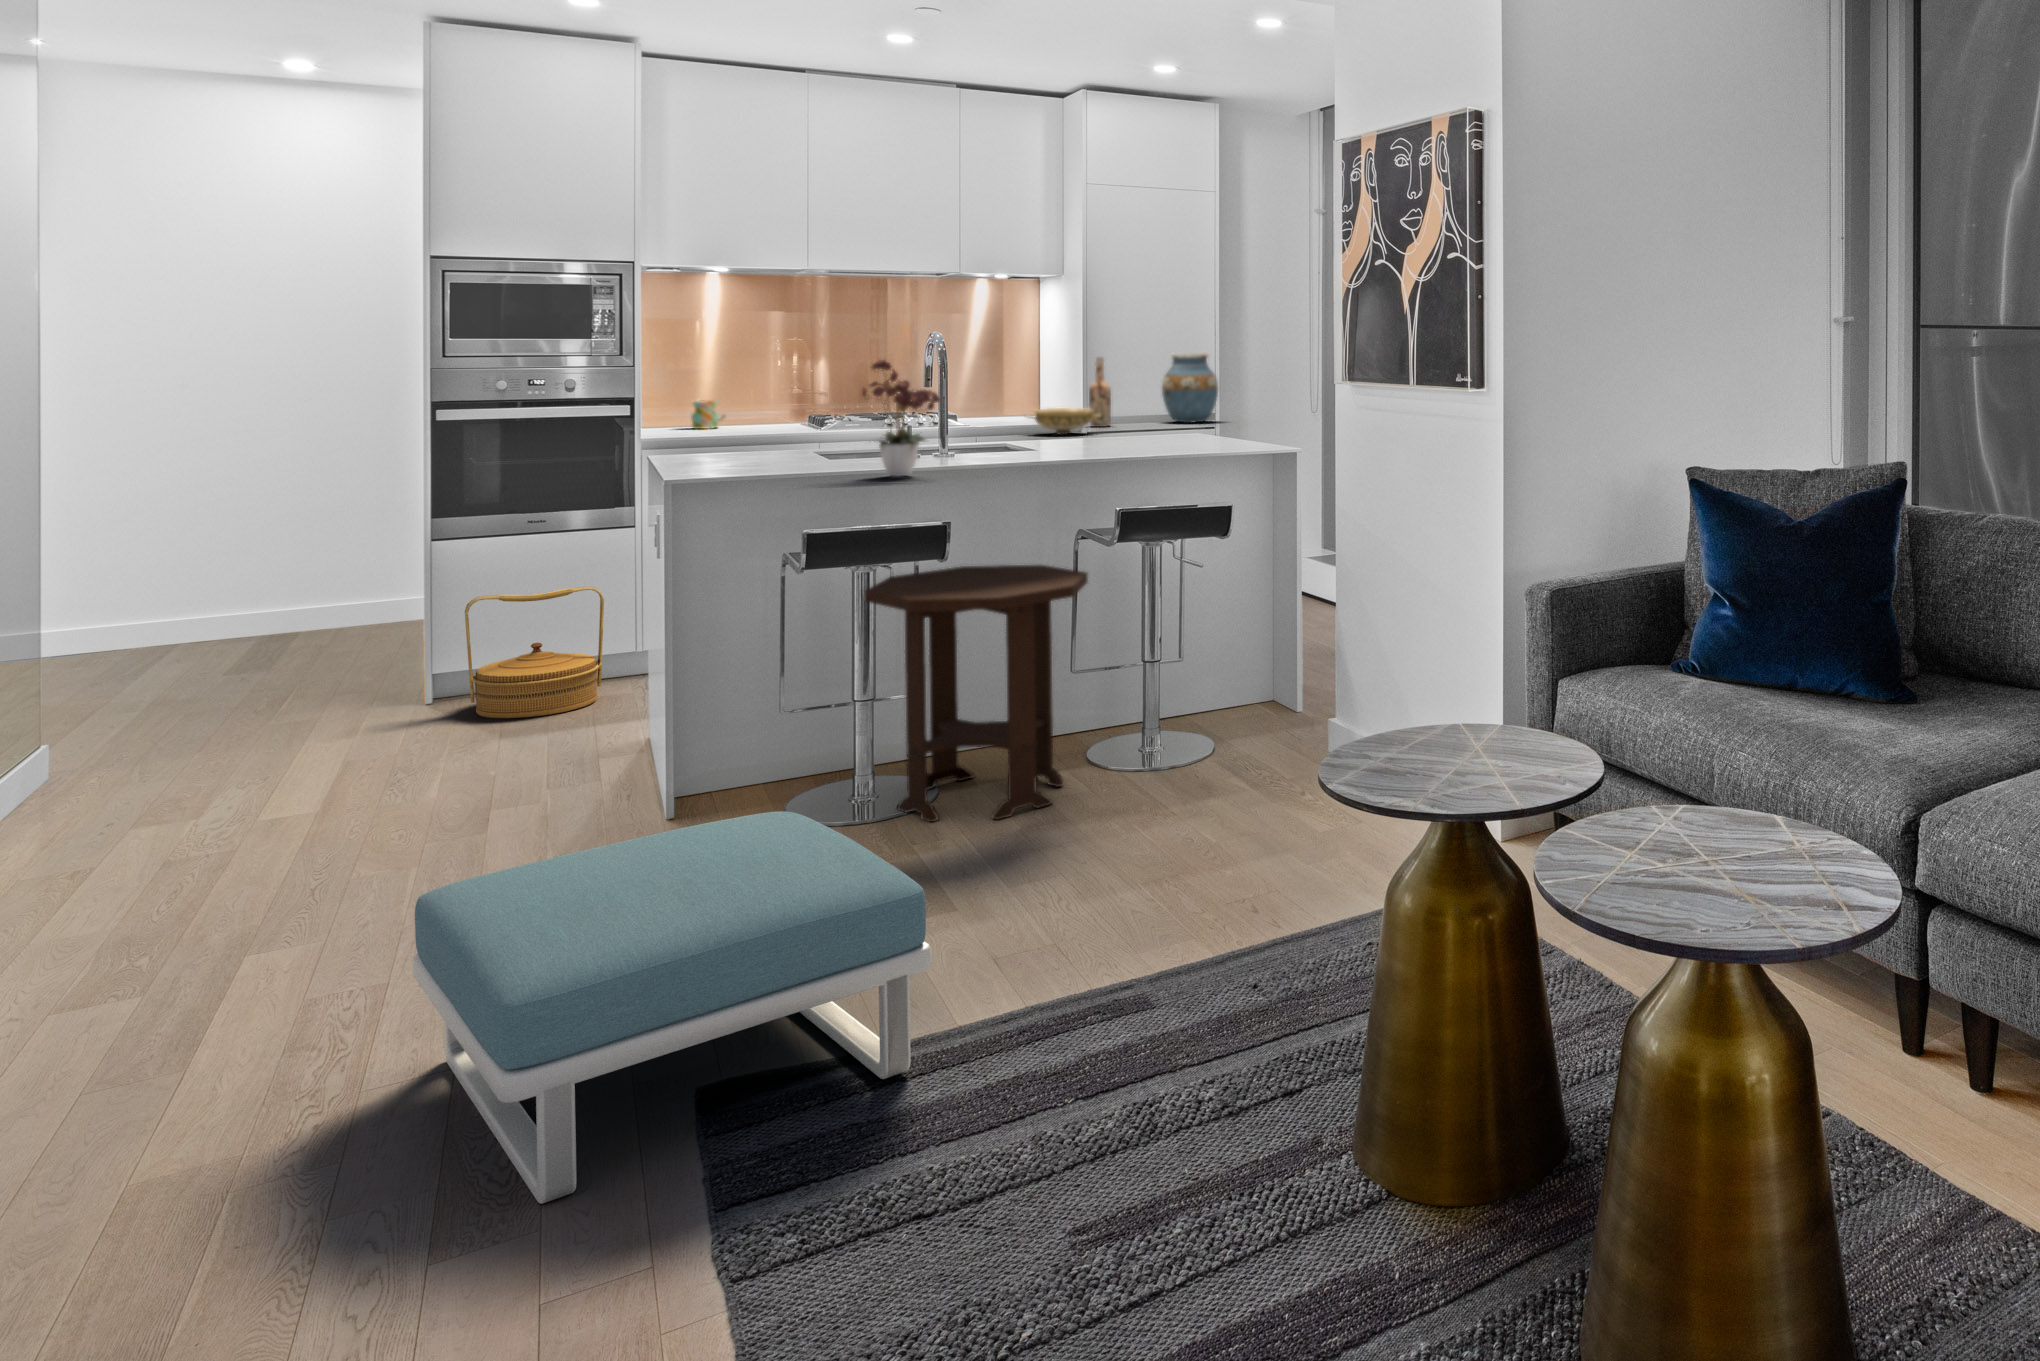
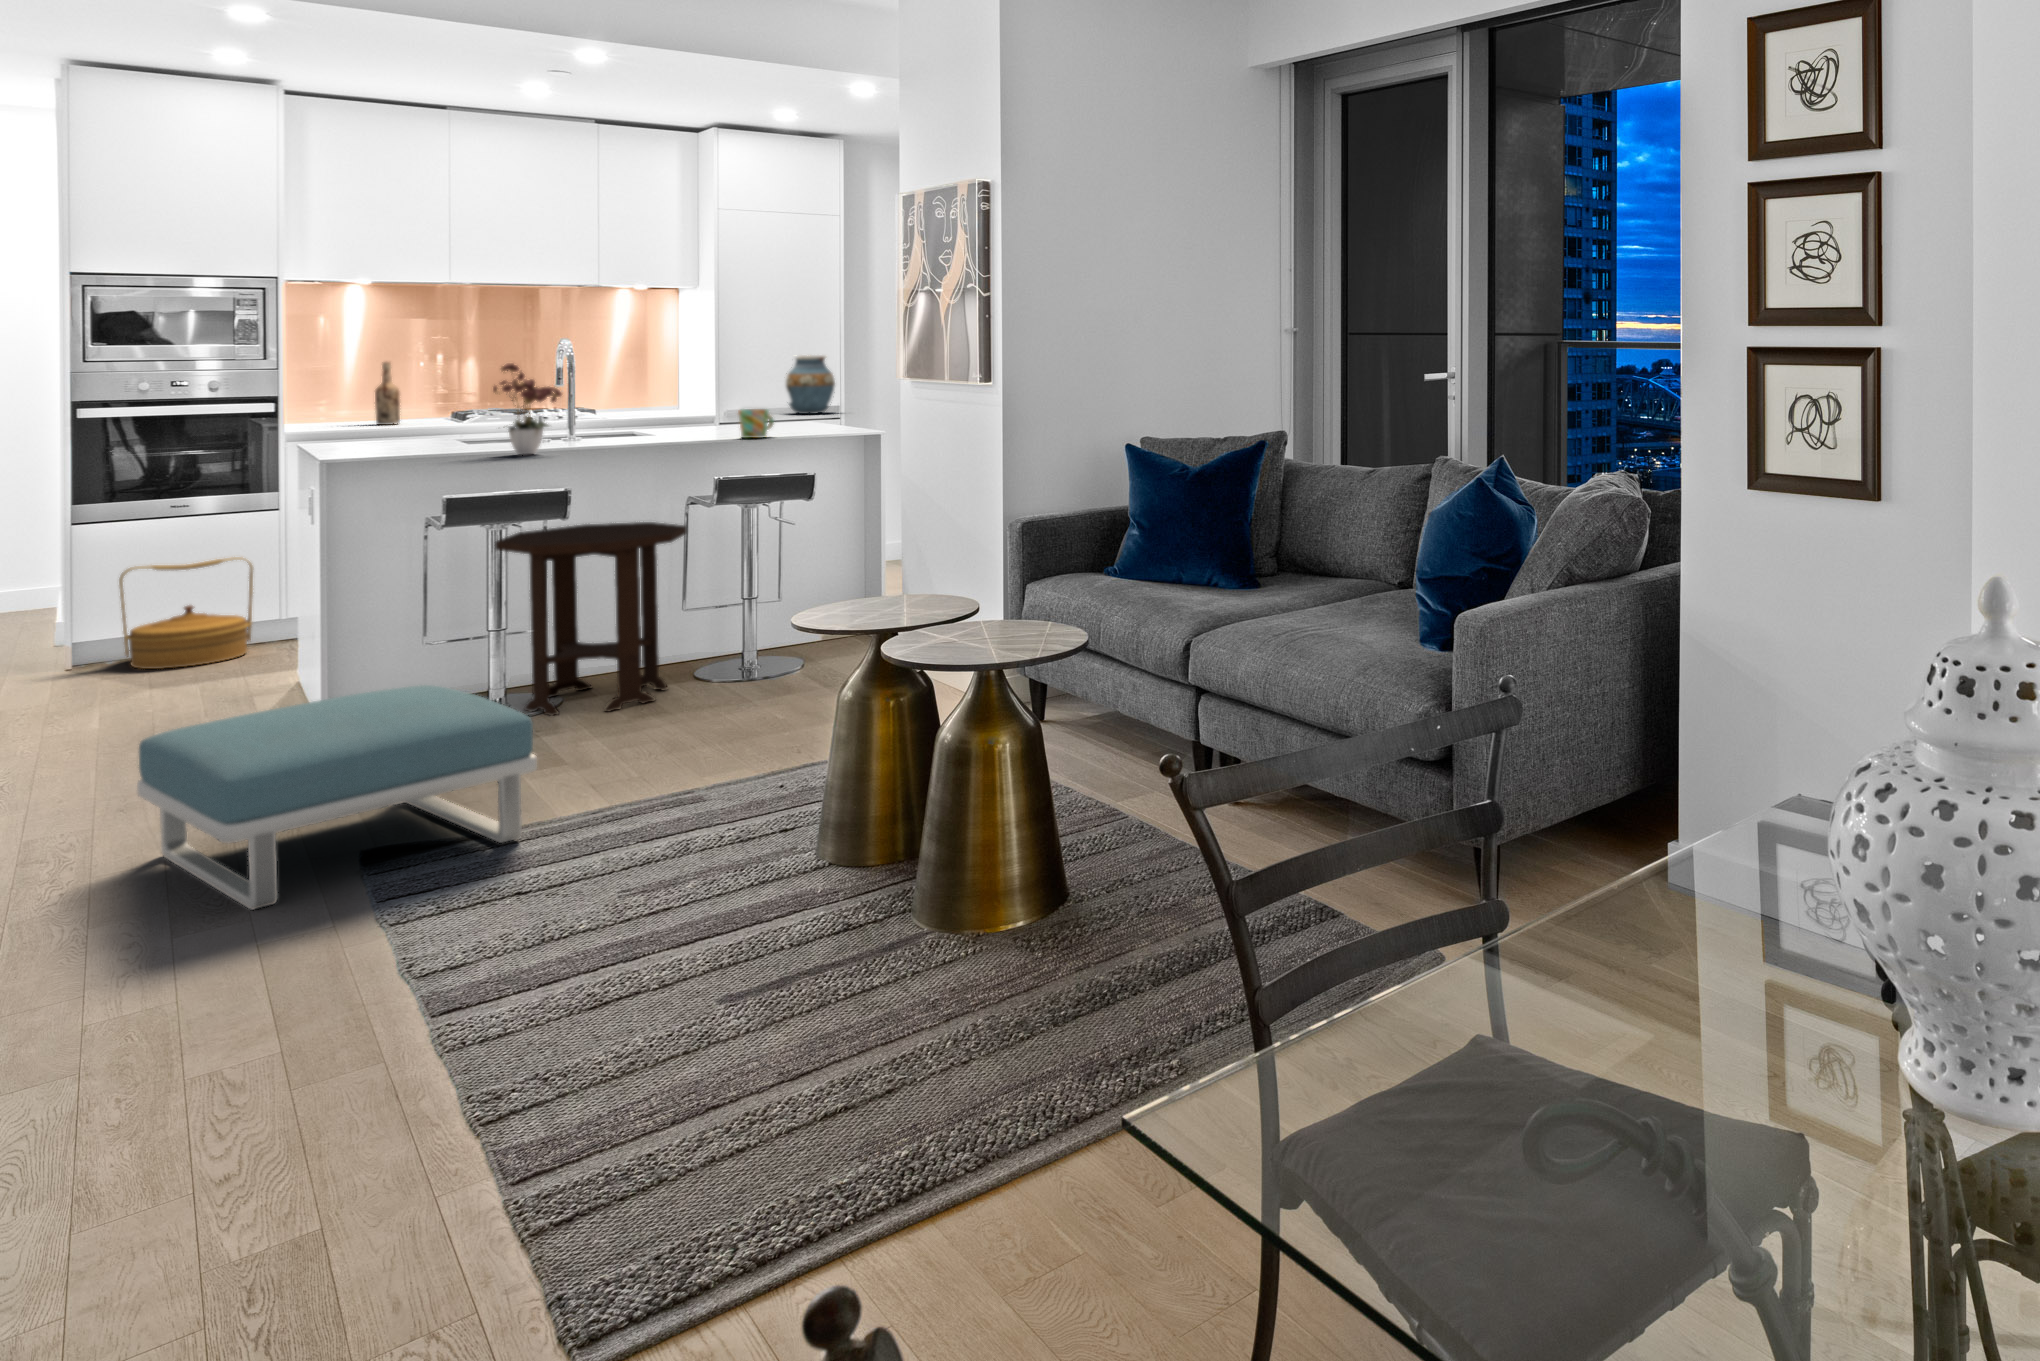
wine bottle: present [1089,358,1111,427] -> present [375,362,400,425]
mug: present [691,401,725,429] -> present [738,409,774,438]
ceramic bowl: present [1029,408,1101,435] -> none [651,402,722,424]

